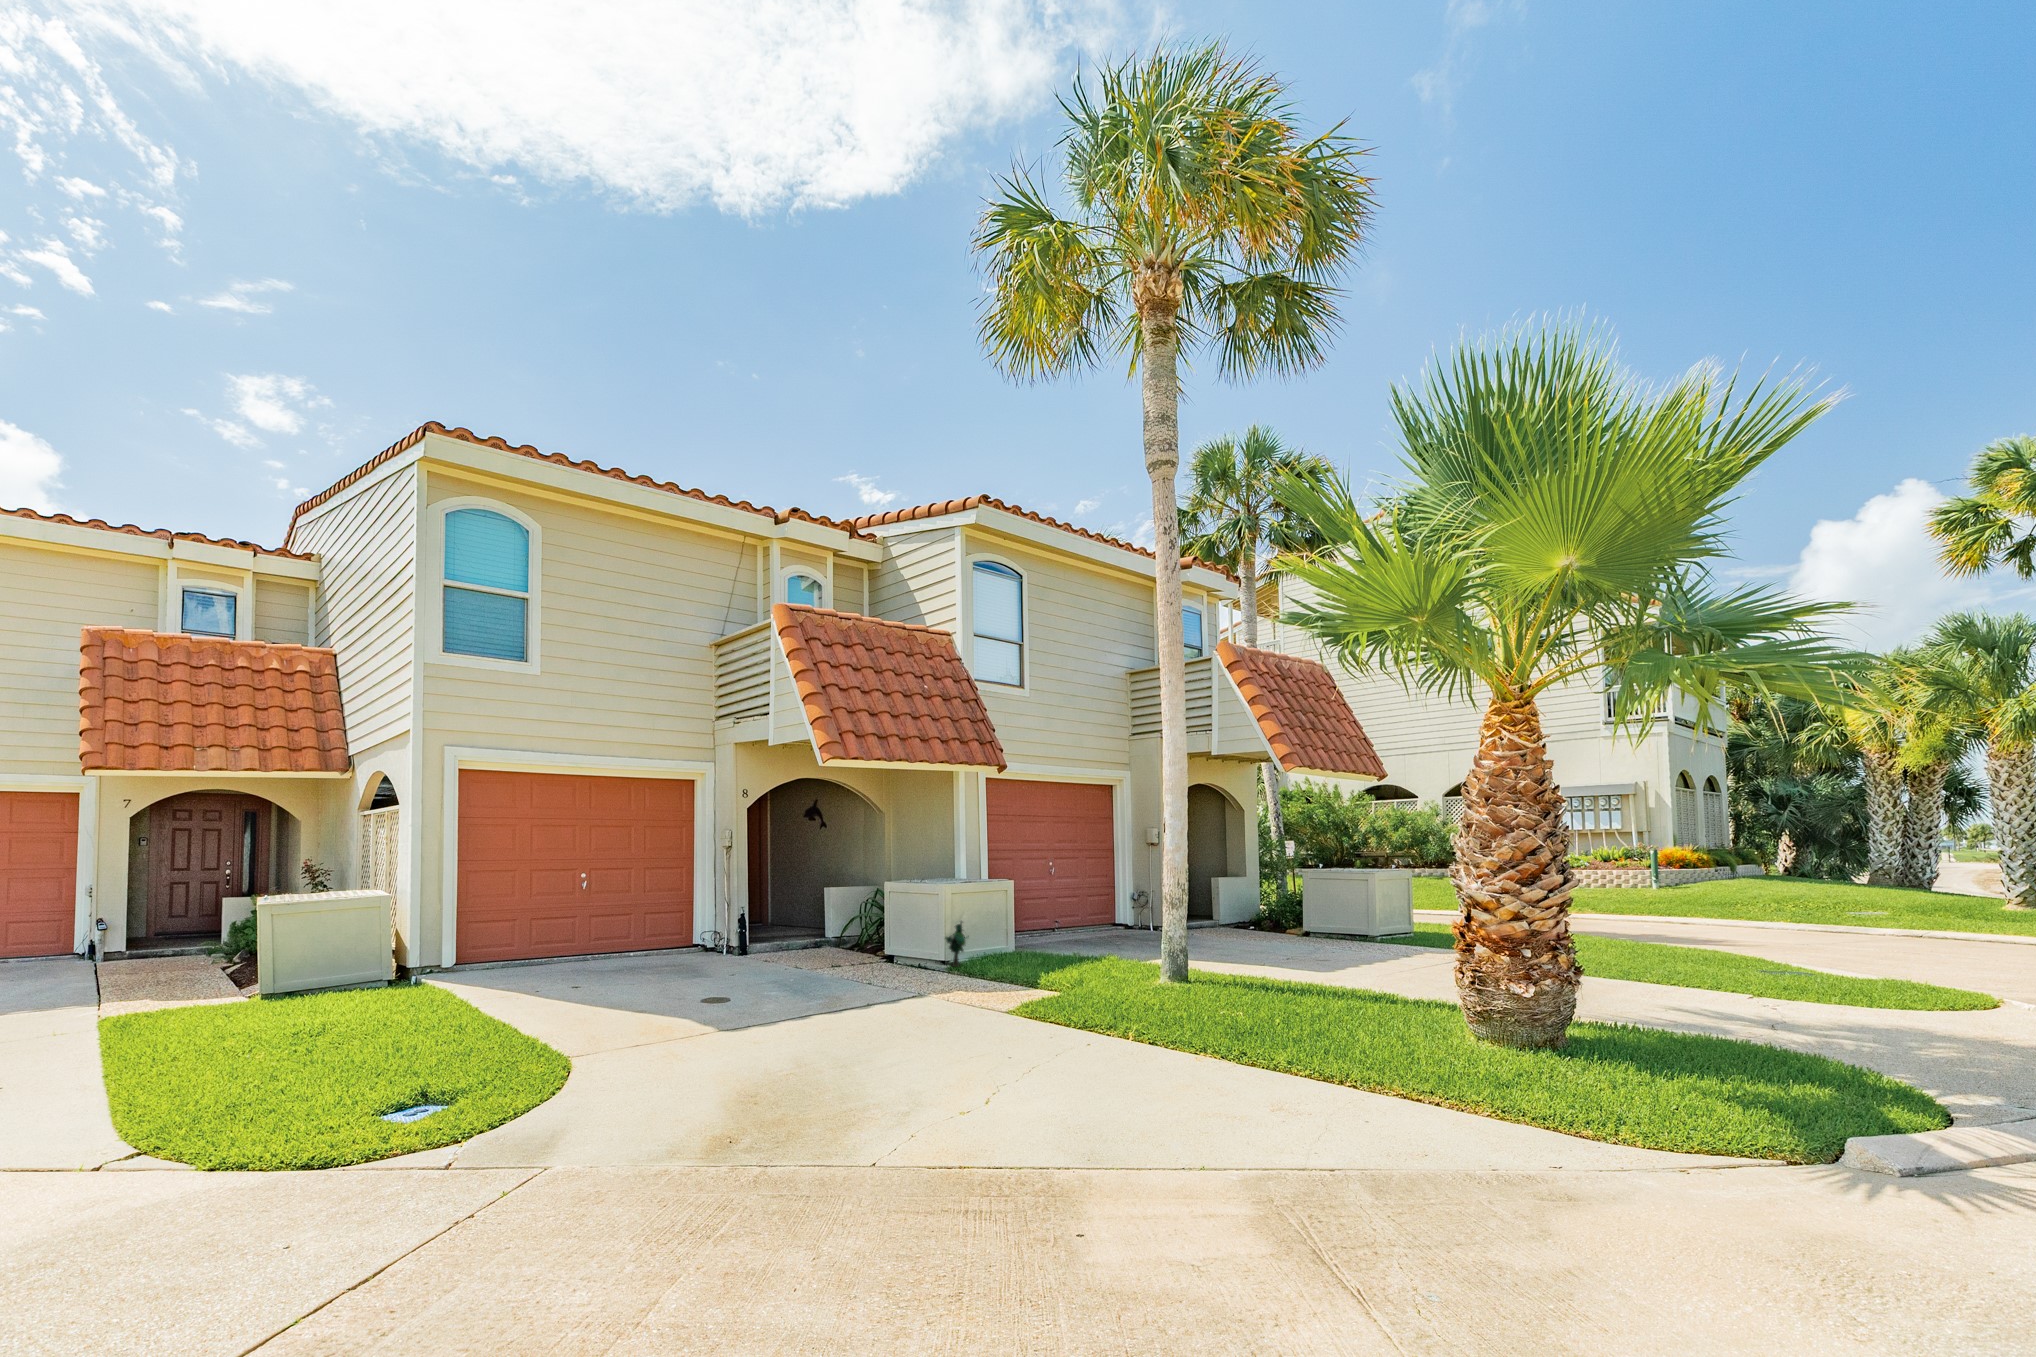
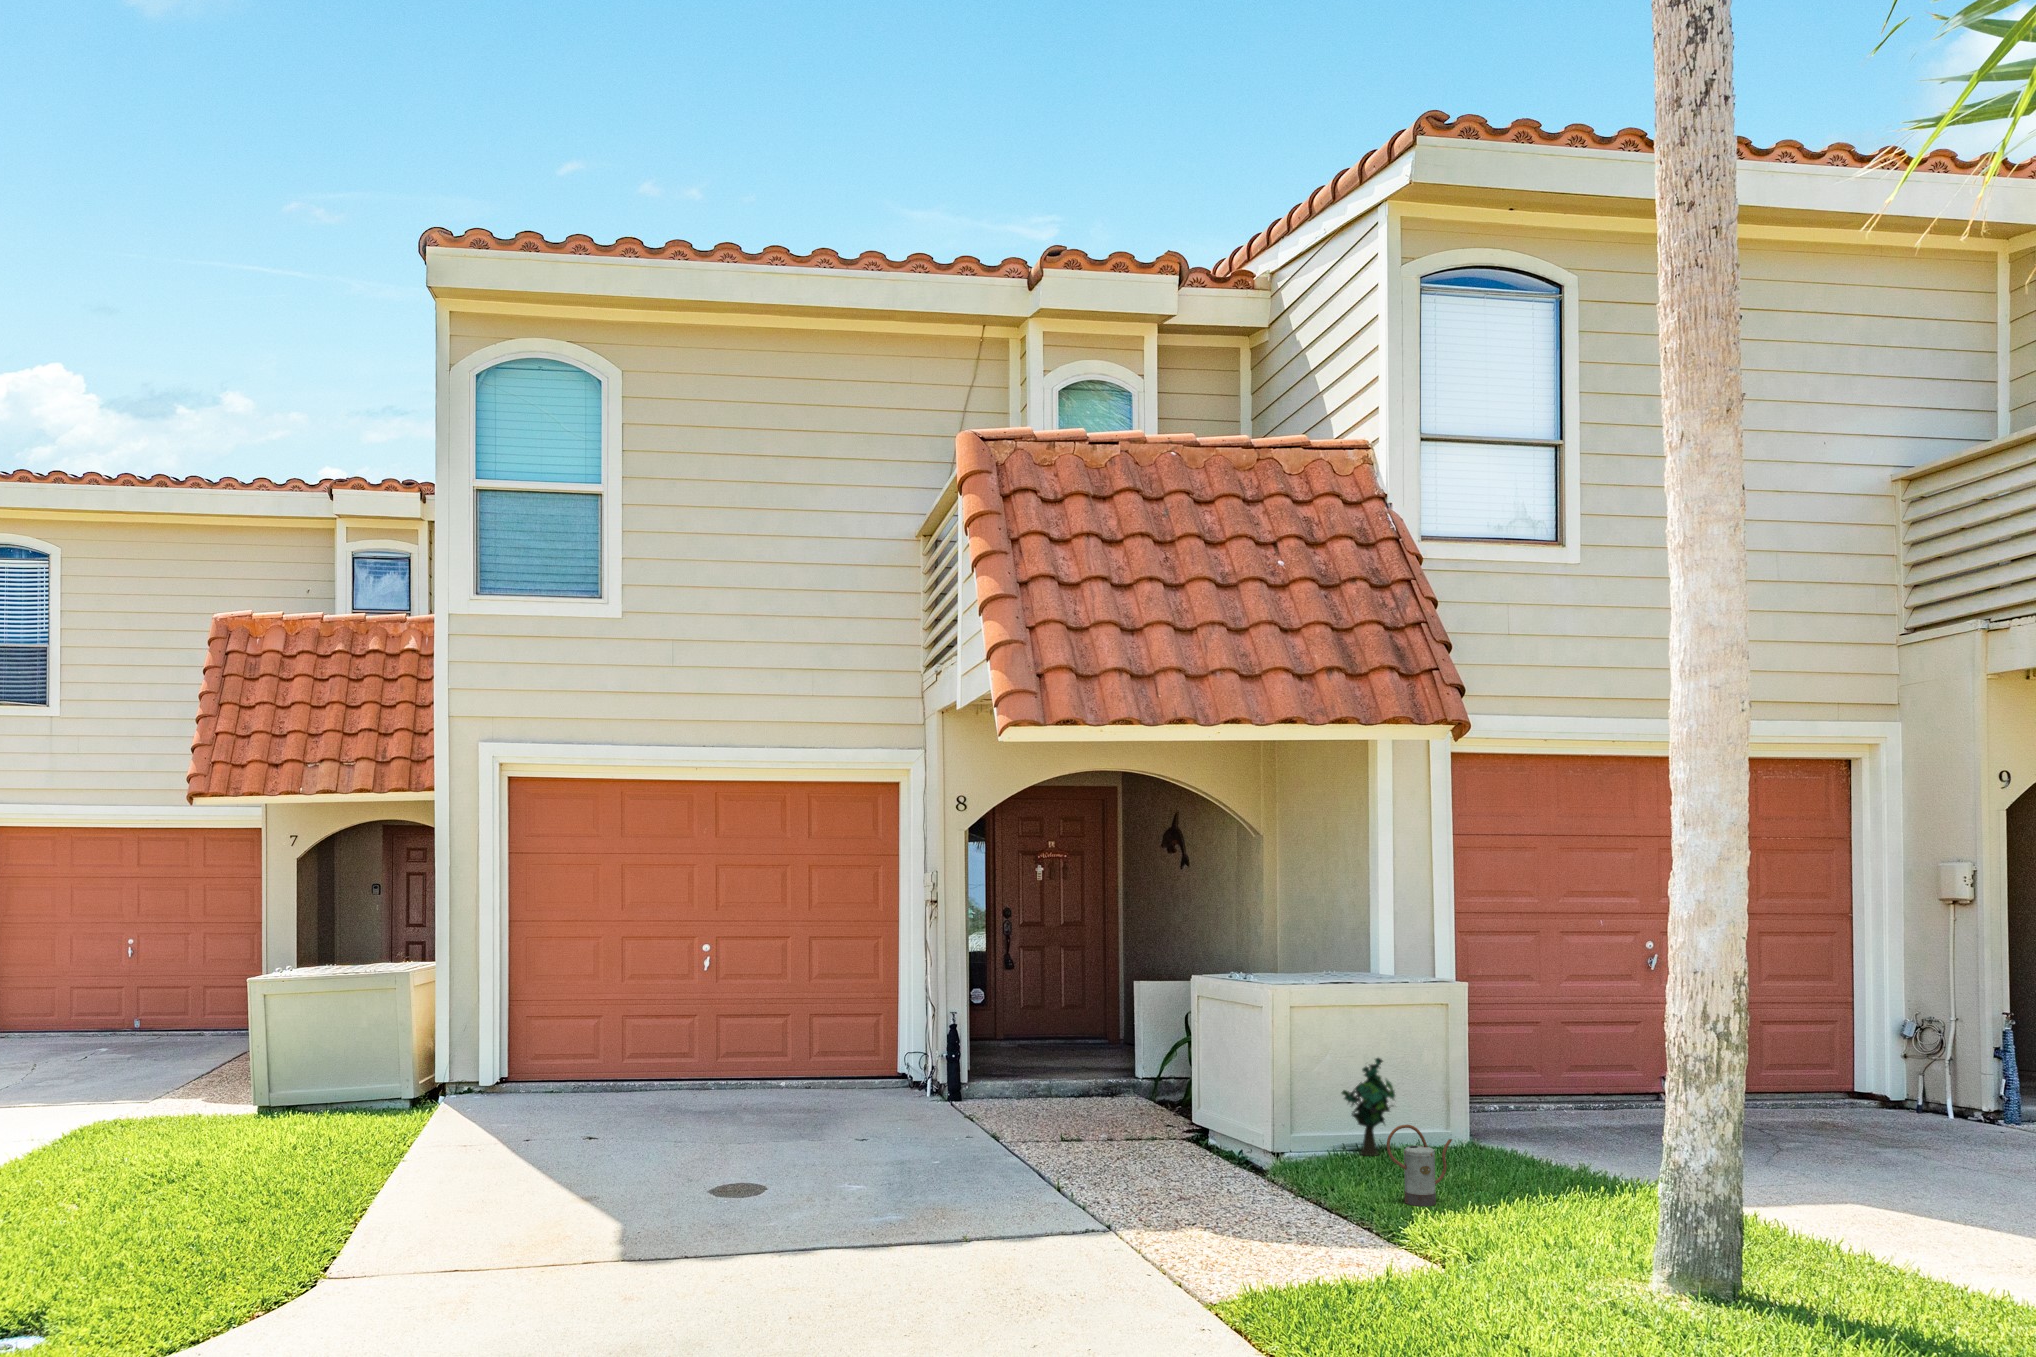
watering can: none [1005,949,1028,985] -> present [1387,1125,1452,1206]

